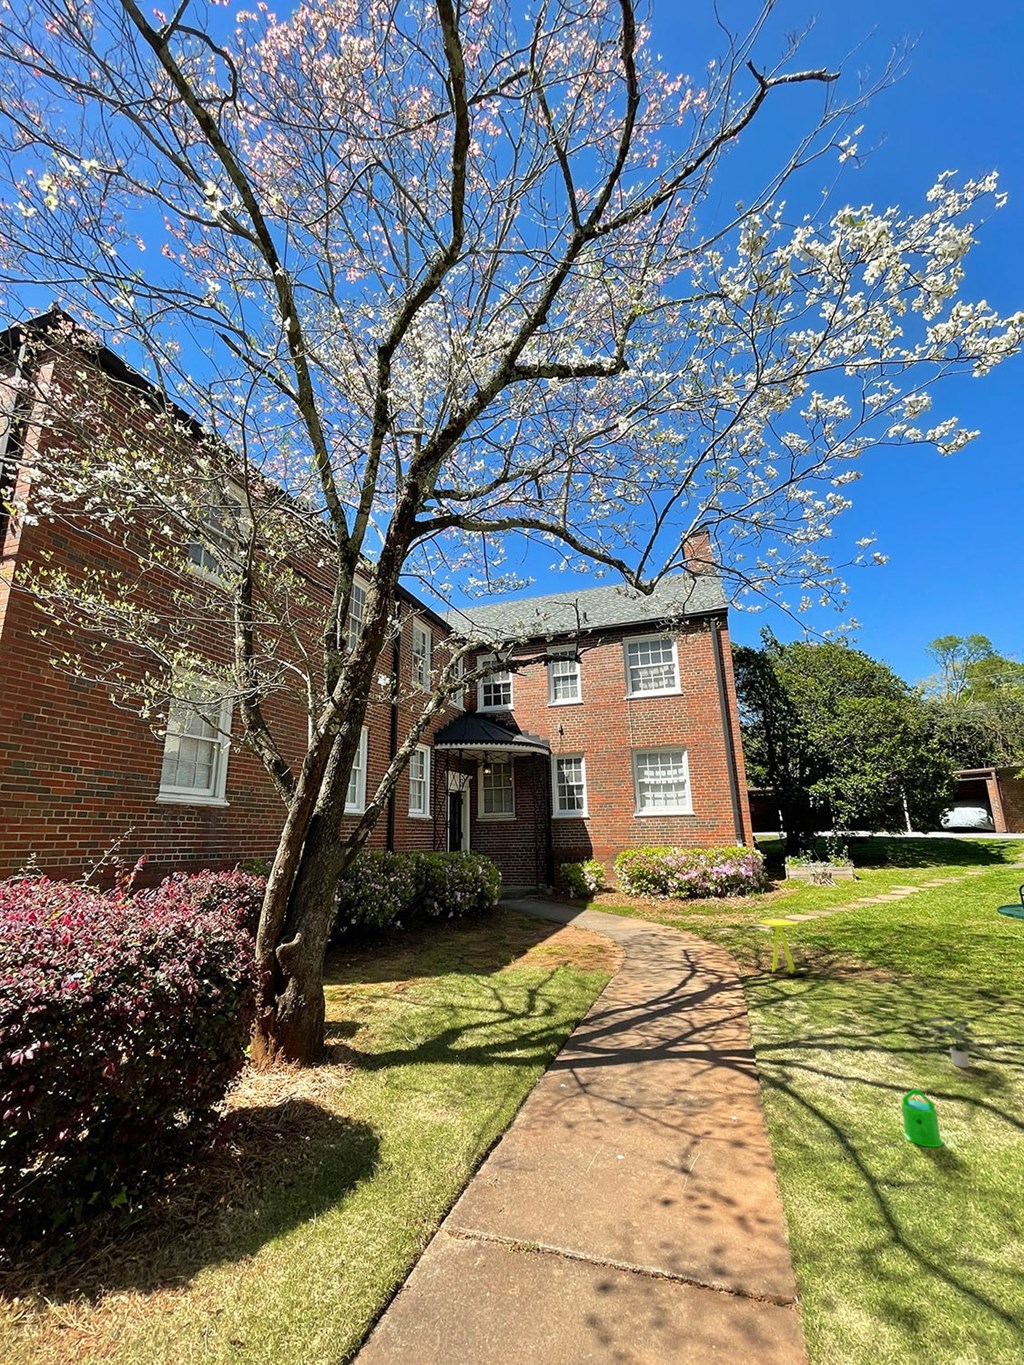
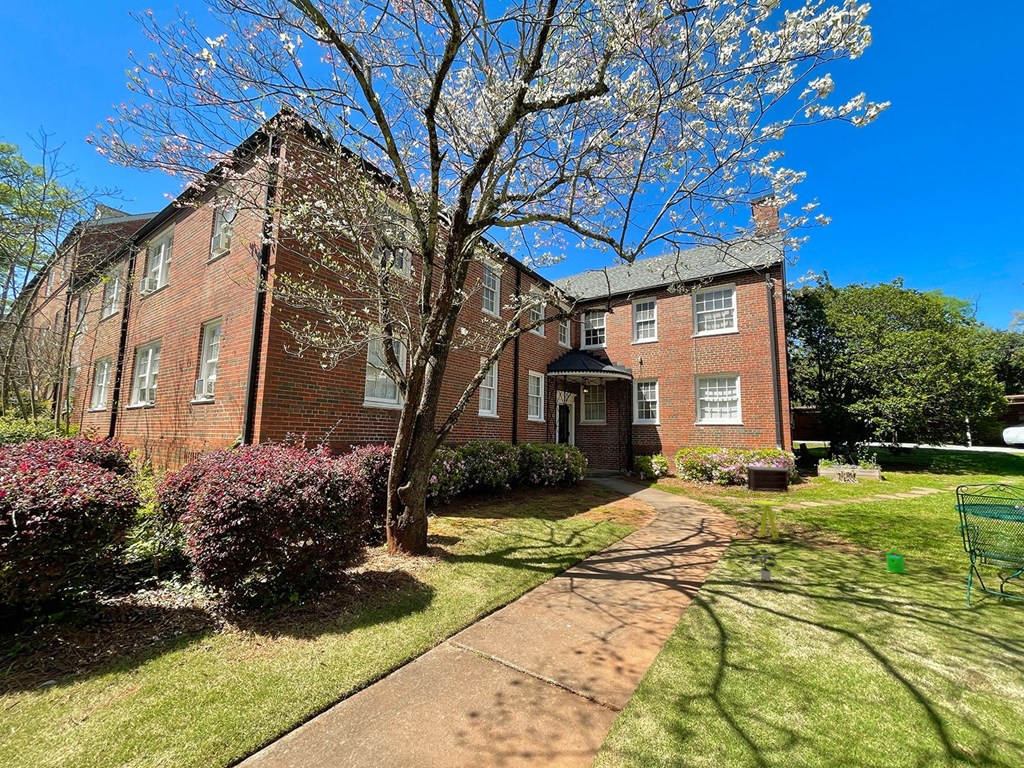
bench: none [708,871,760,905] -> present [746,466,788,492]
potted plant: present [928,1011,976,1068] -> present [748,547,778,580]
watering can: present [902,1089,943,1147] -> present [886,550,905,573]

